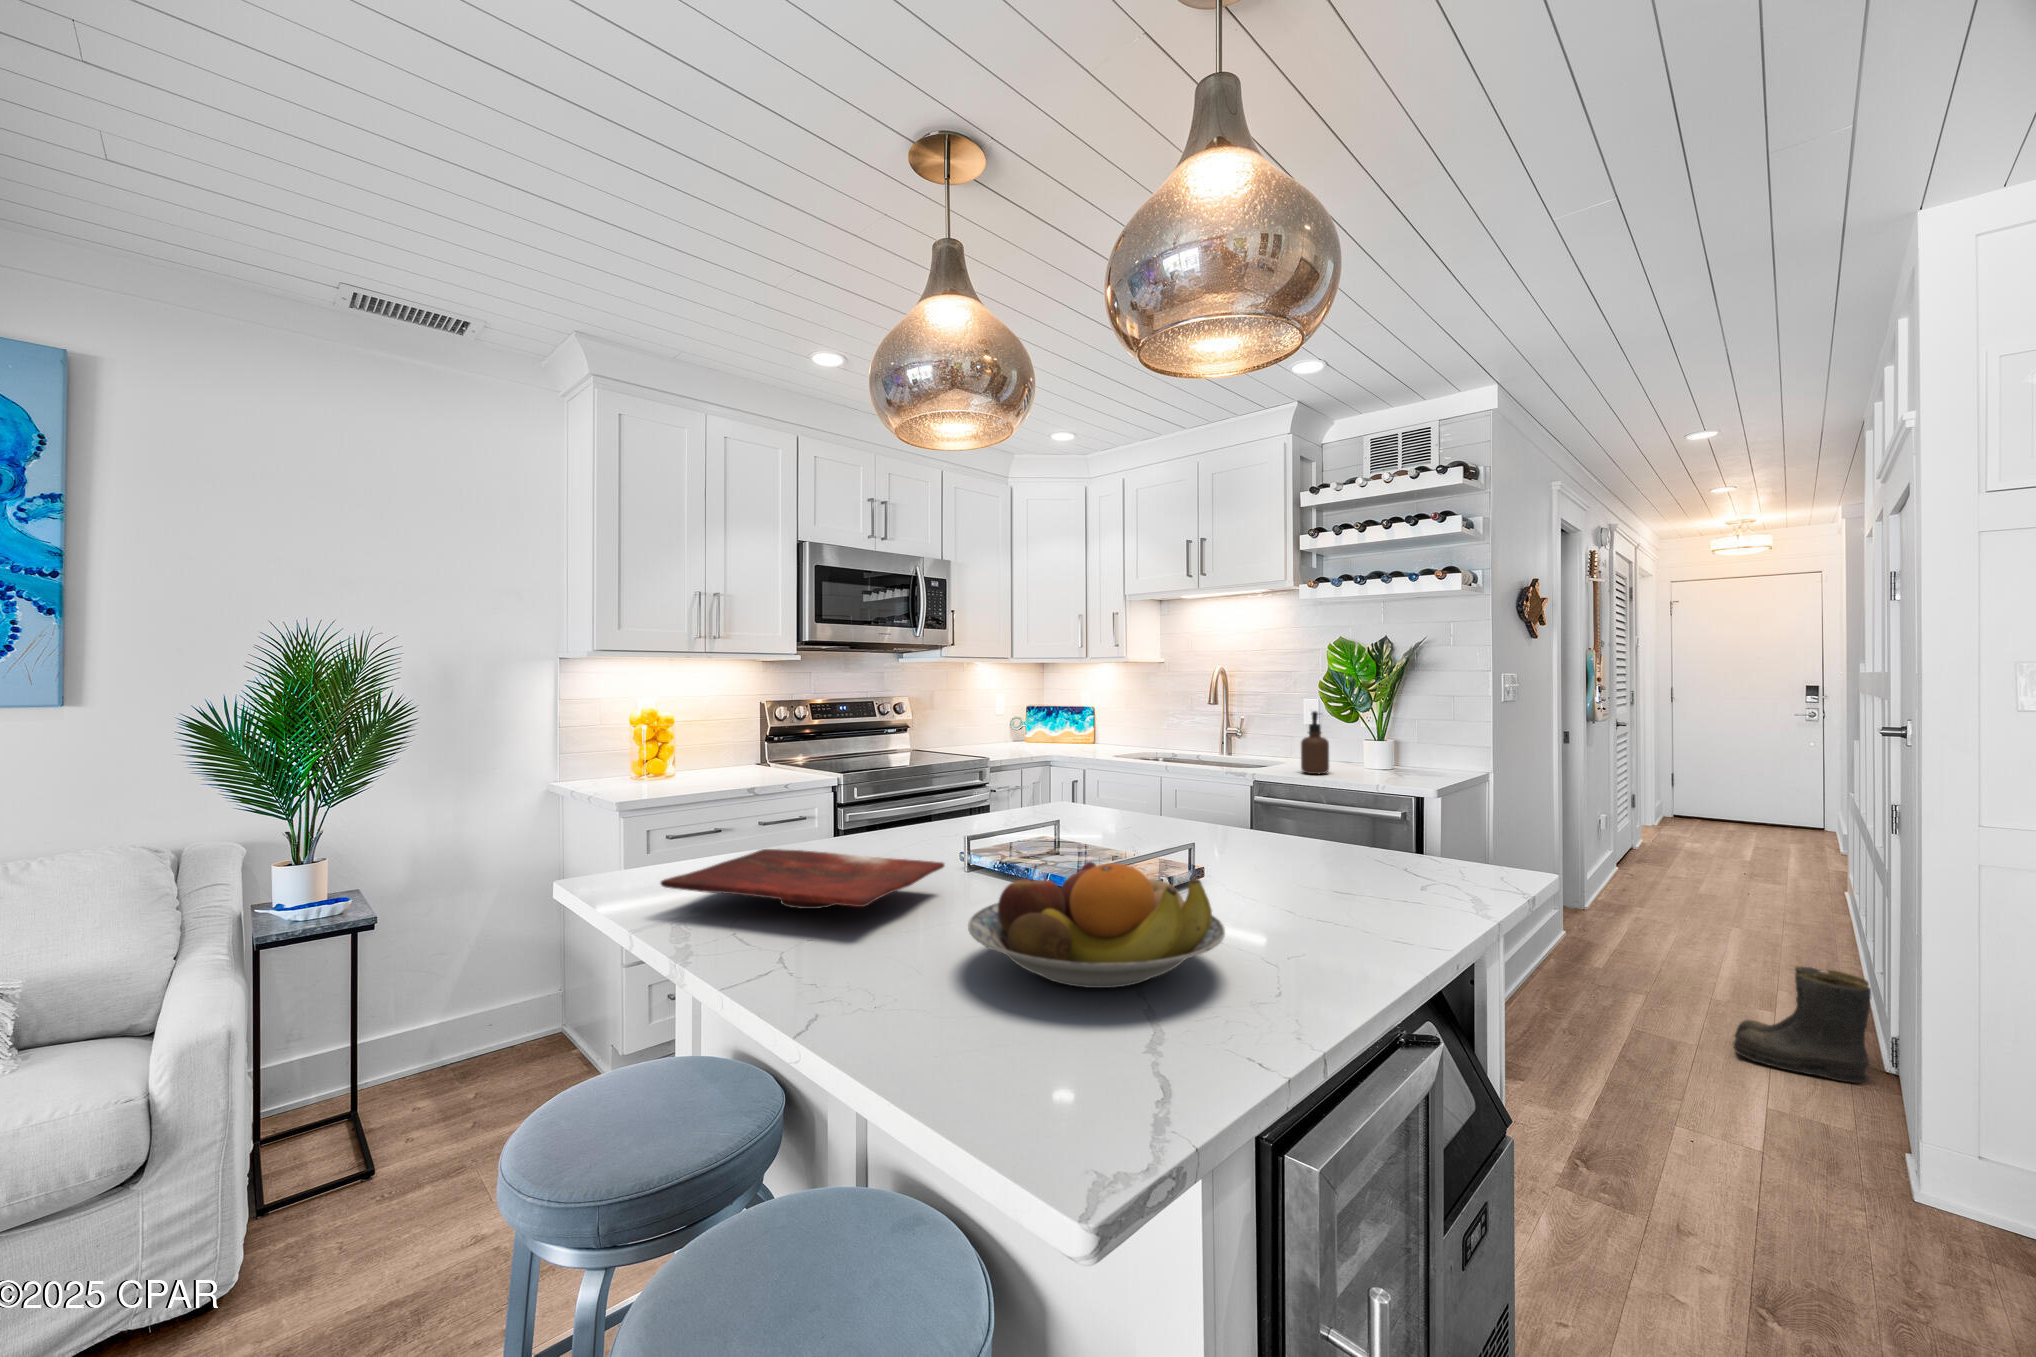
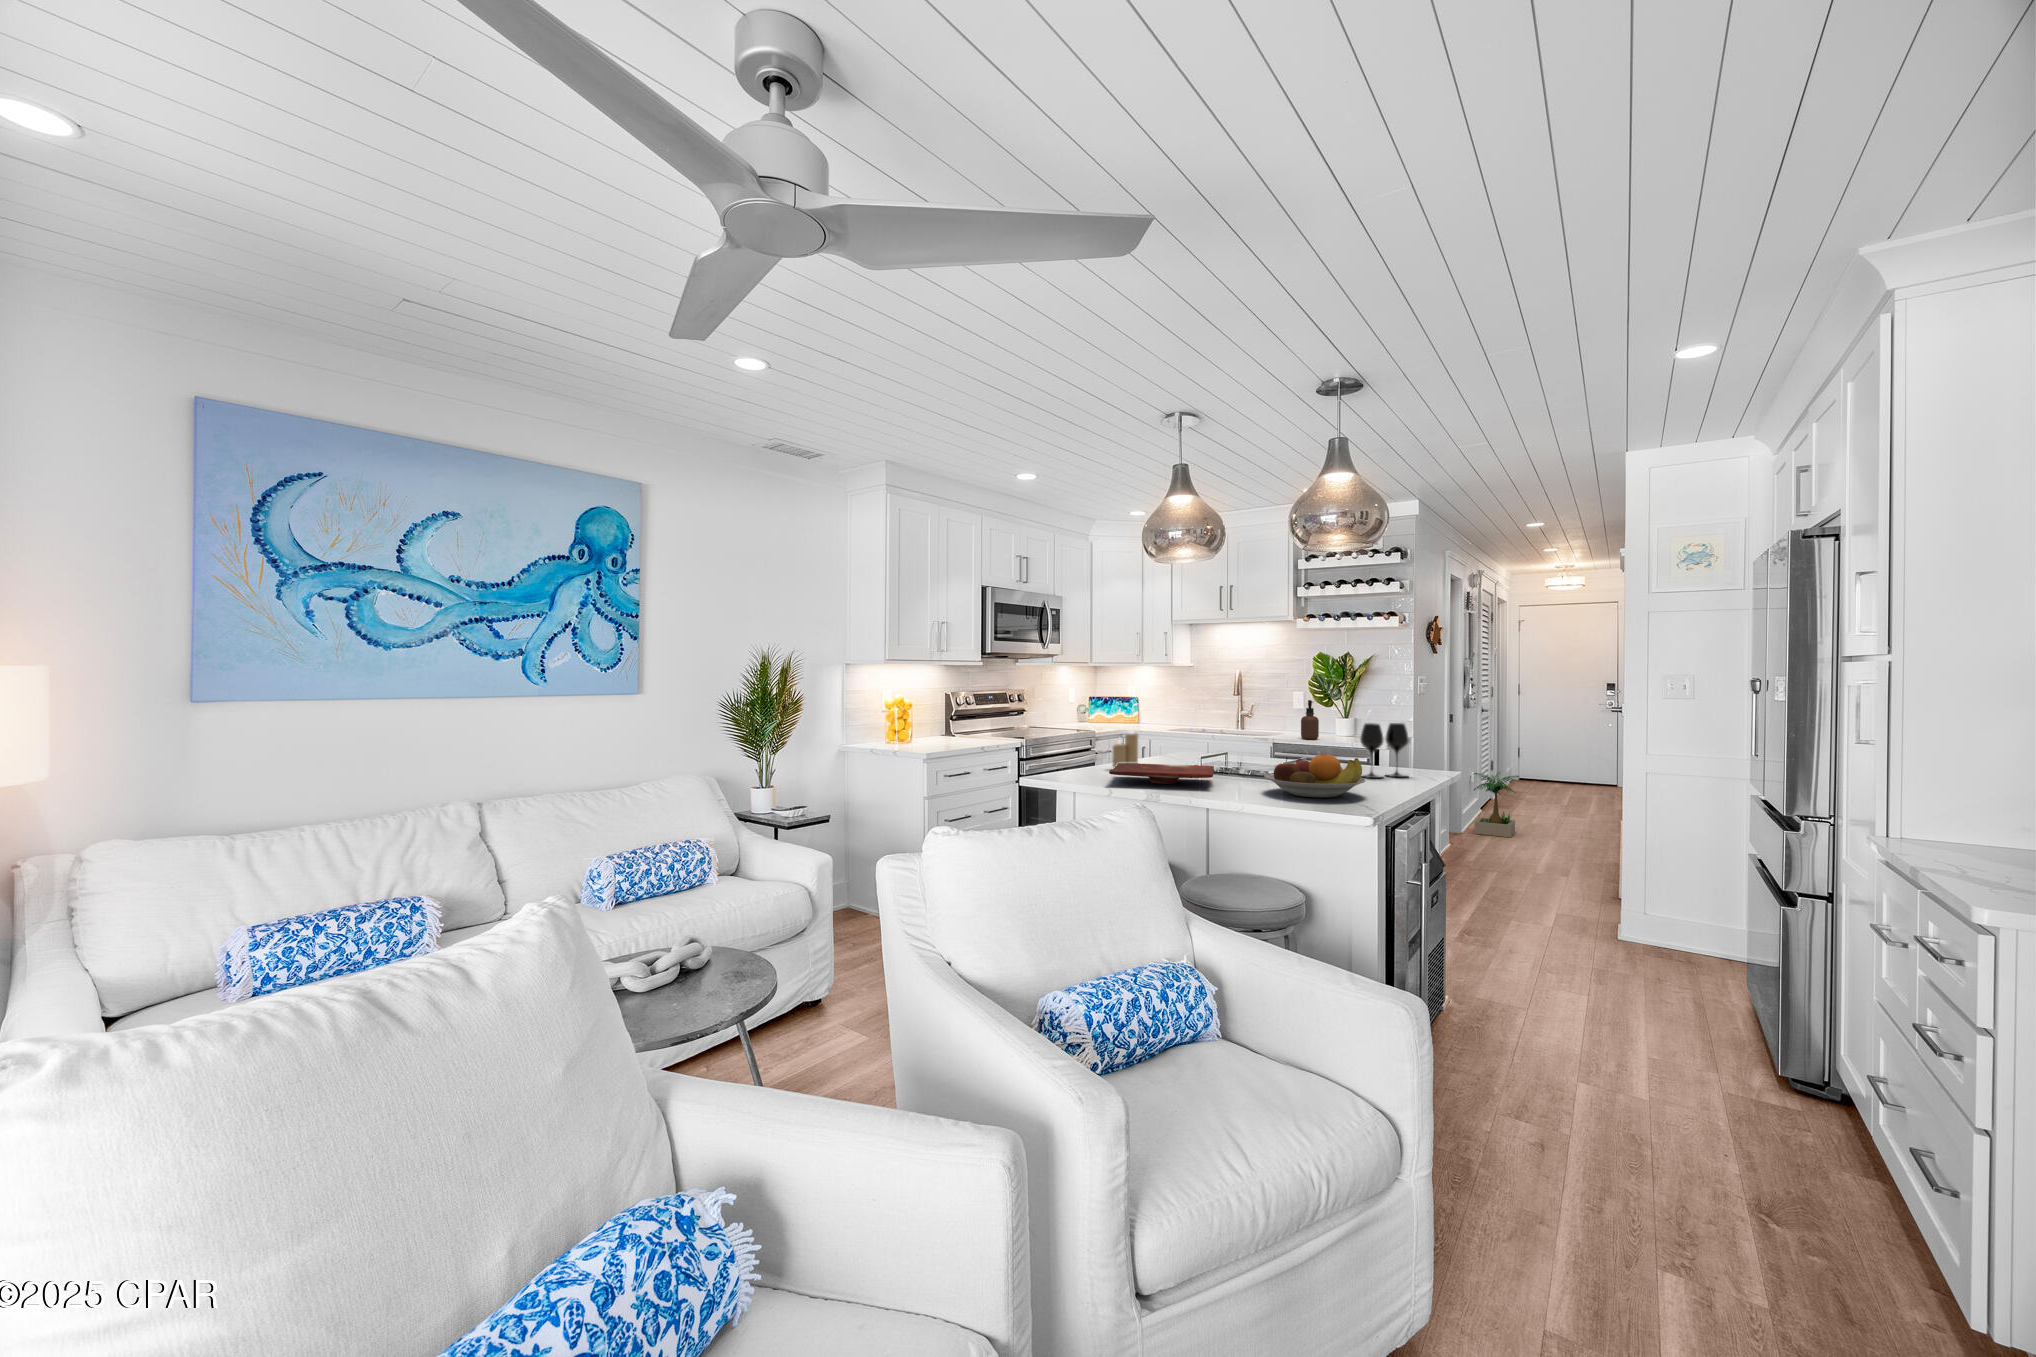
wine glass: none [1291,766,1408,895] -> present [1360,723,1409,778]
candle: none [800,770,857,855] -> present [1113,730,1138,768]
potted plant: none [1597,815,1687,917] -> present [1474,772,1519,837]
boots: present [1733,966,1871,1083] -> none [1546,845,1616,905]

